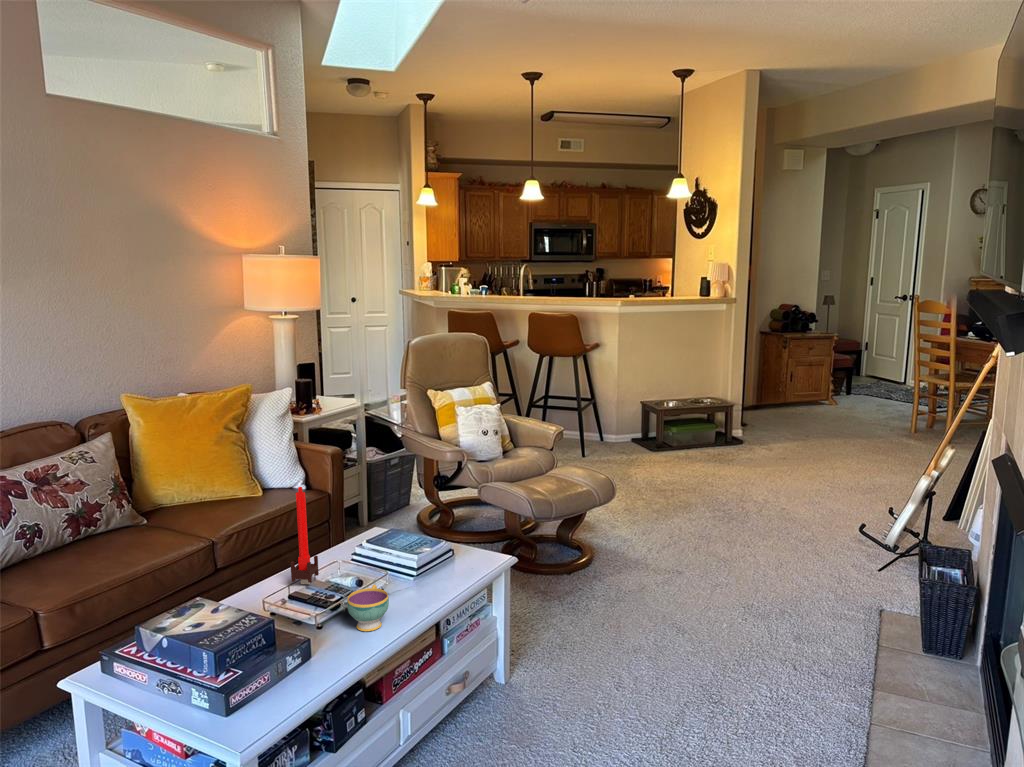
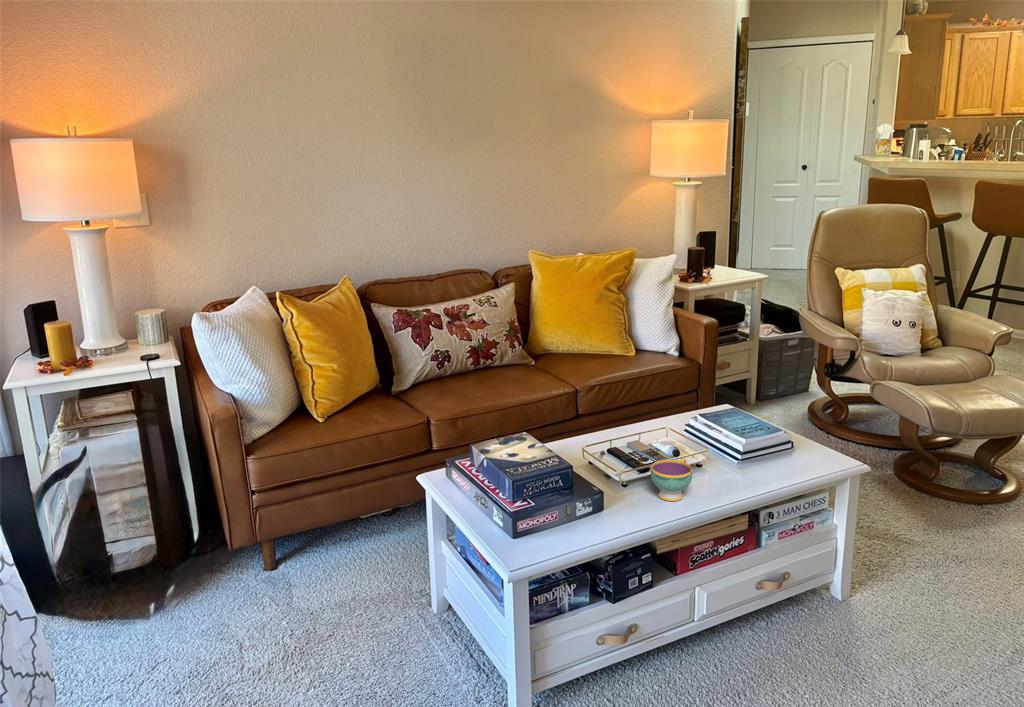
candle: present [291,487,319,584] -> none [618,351,645,445]

